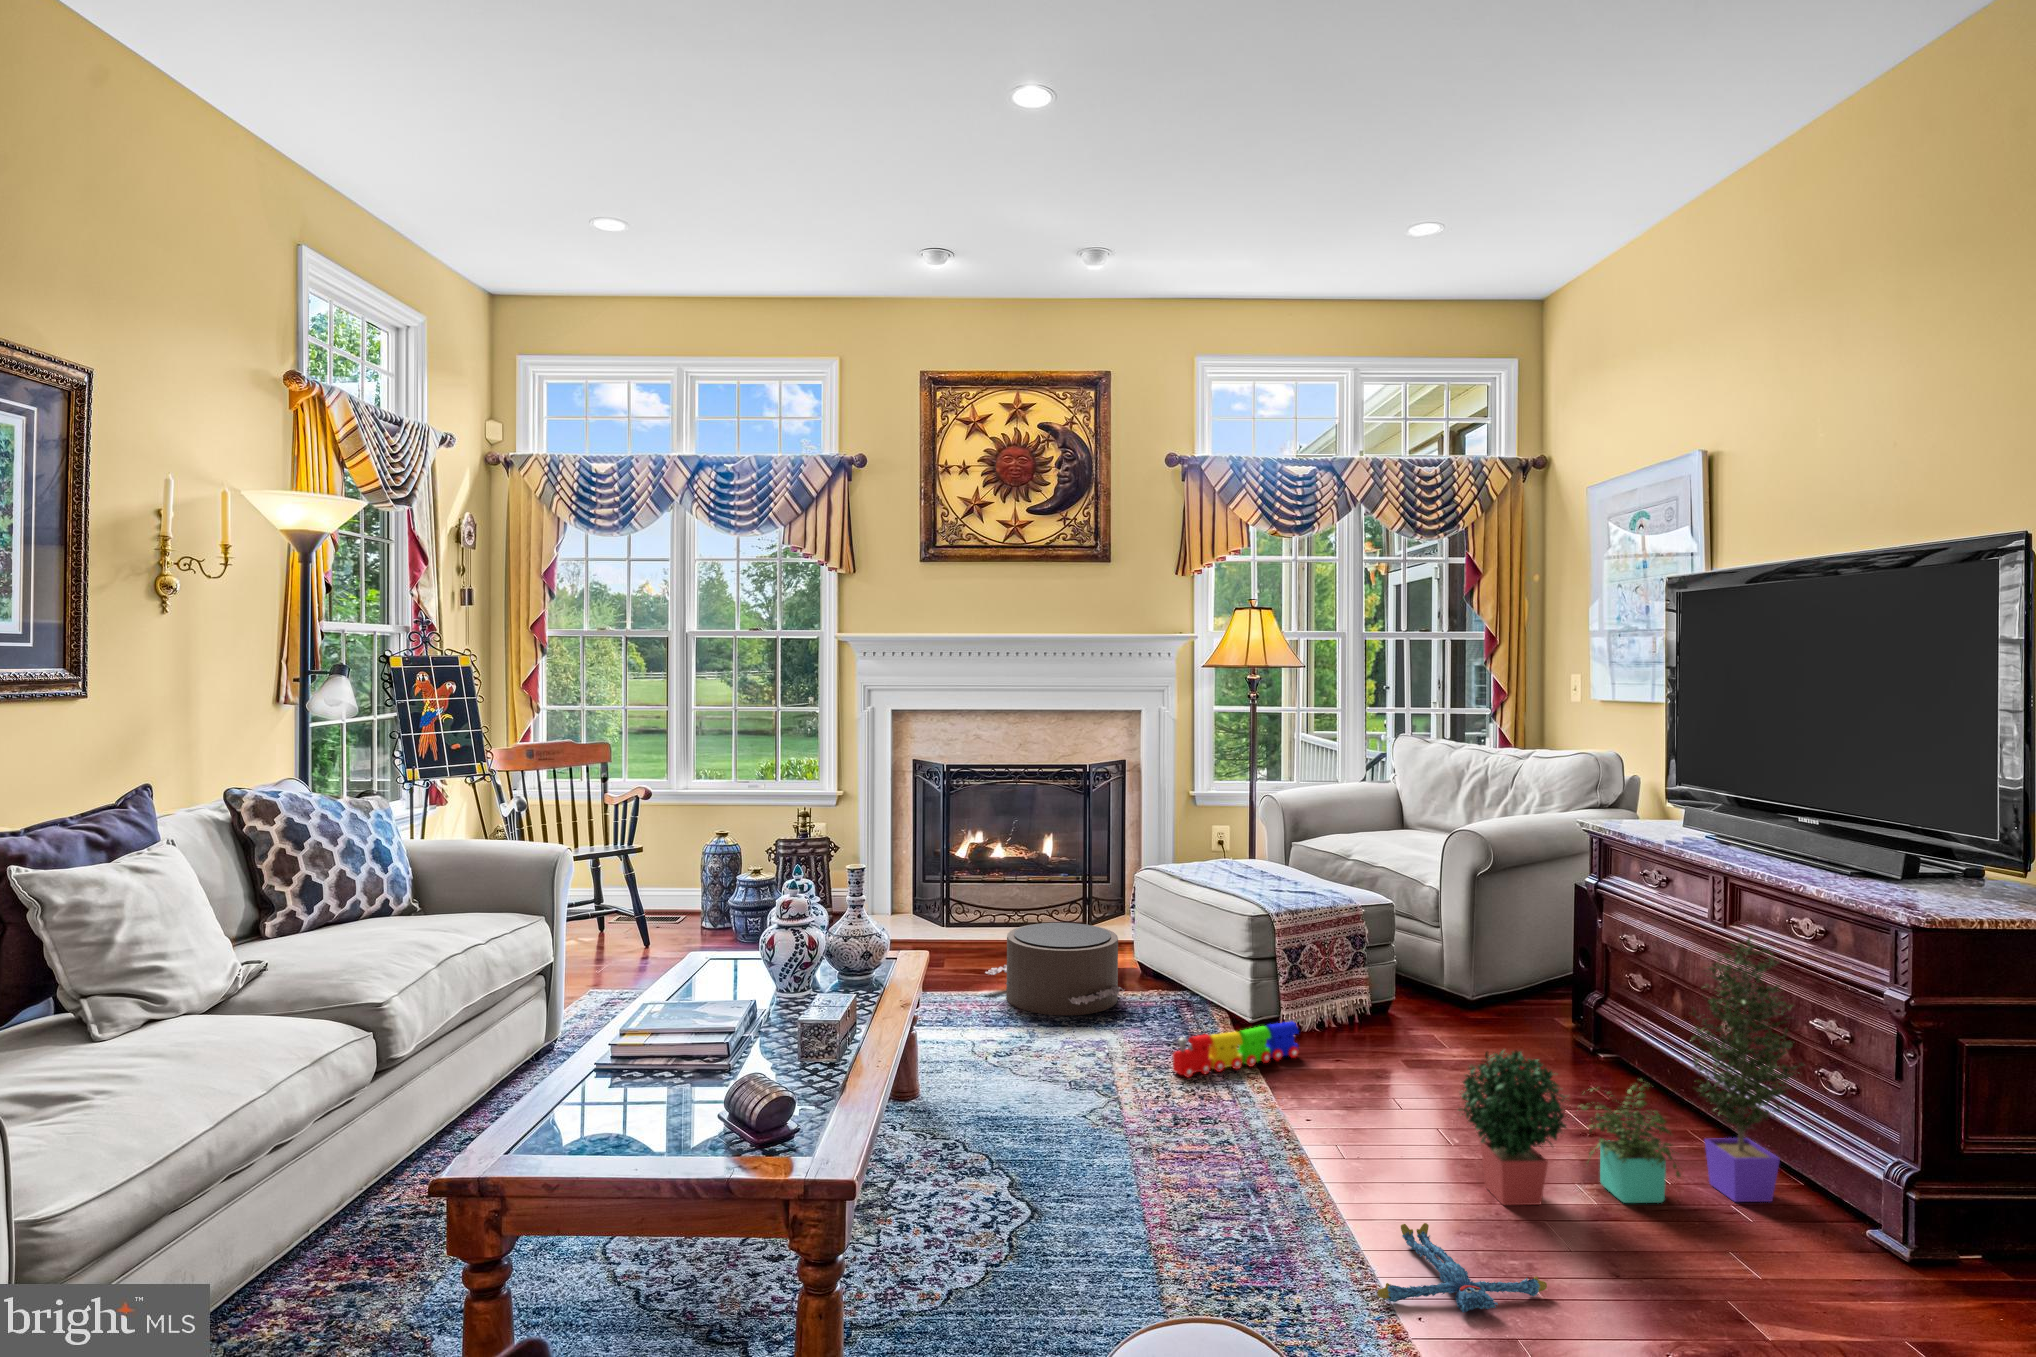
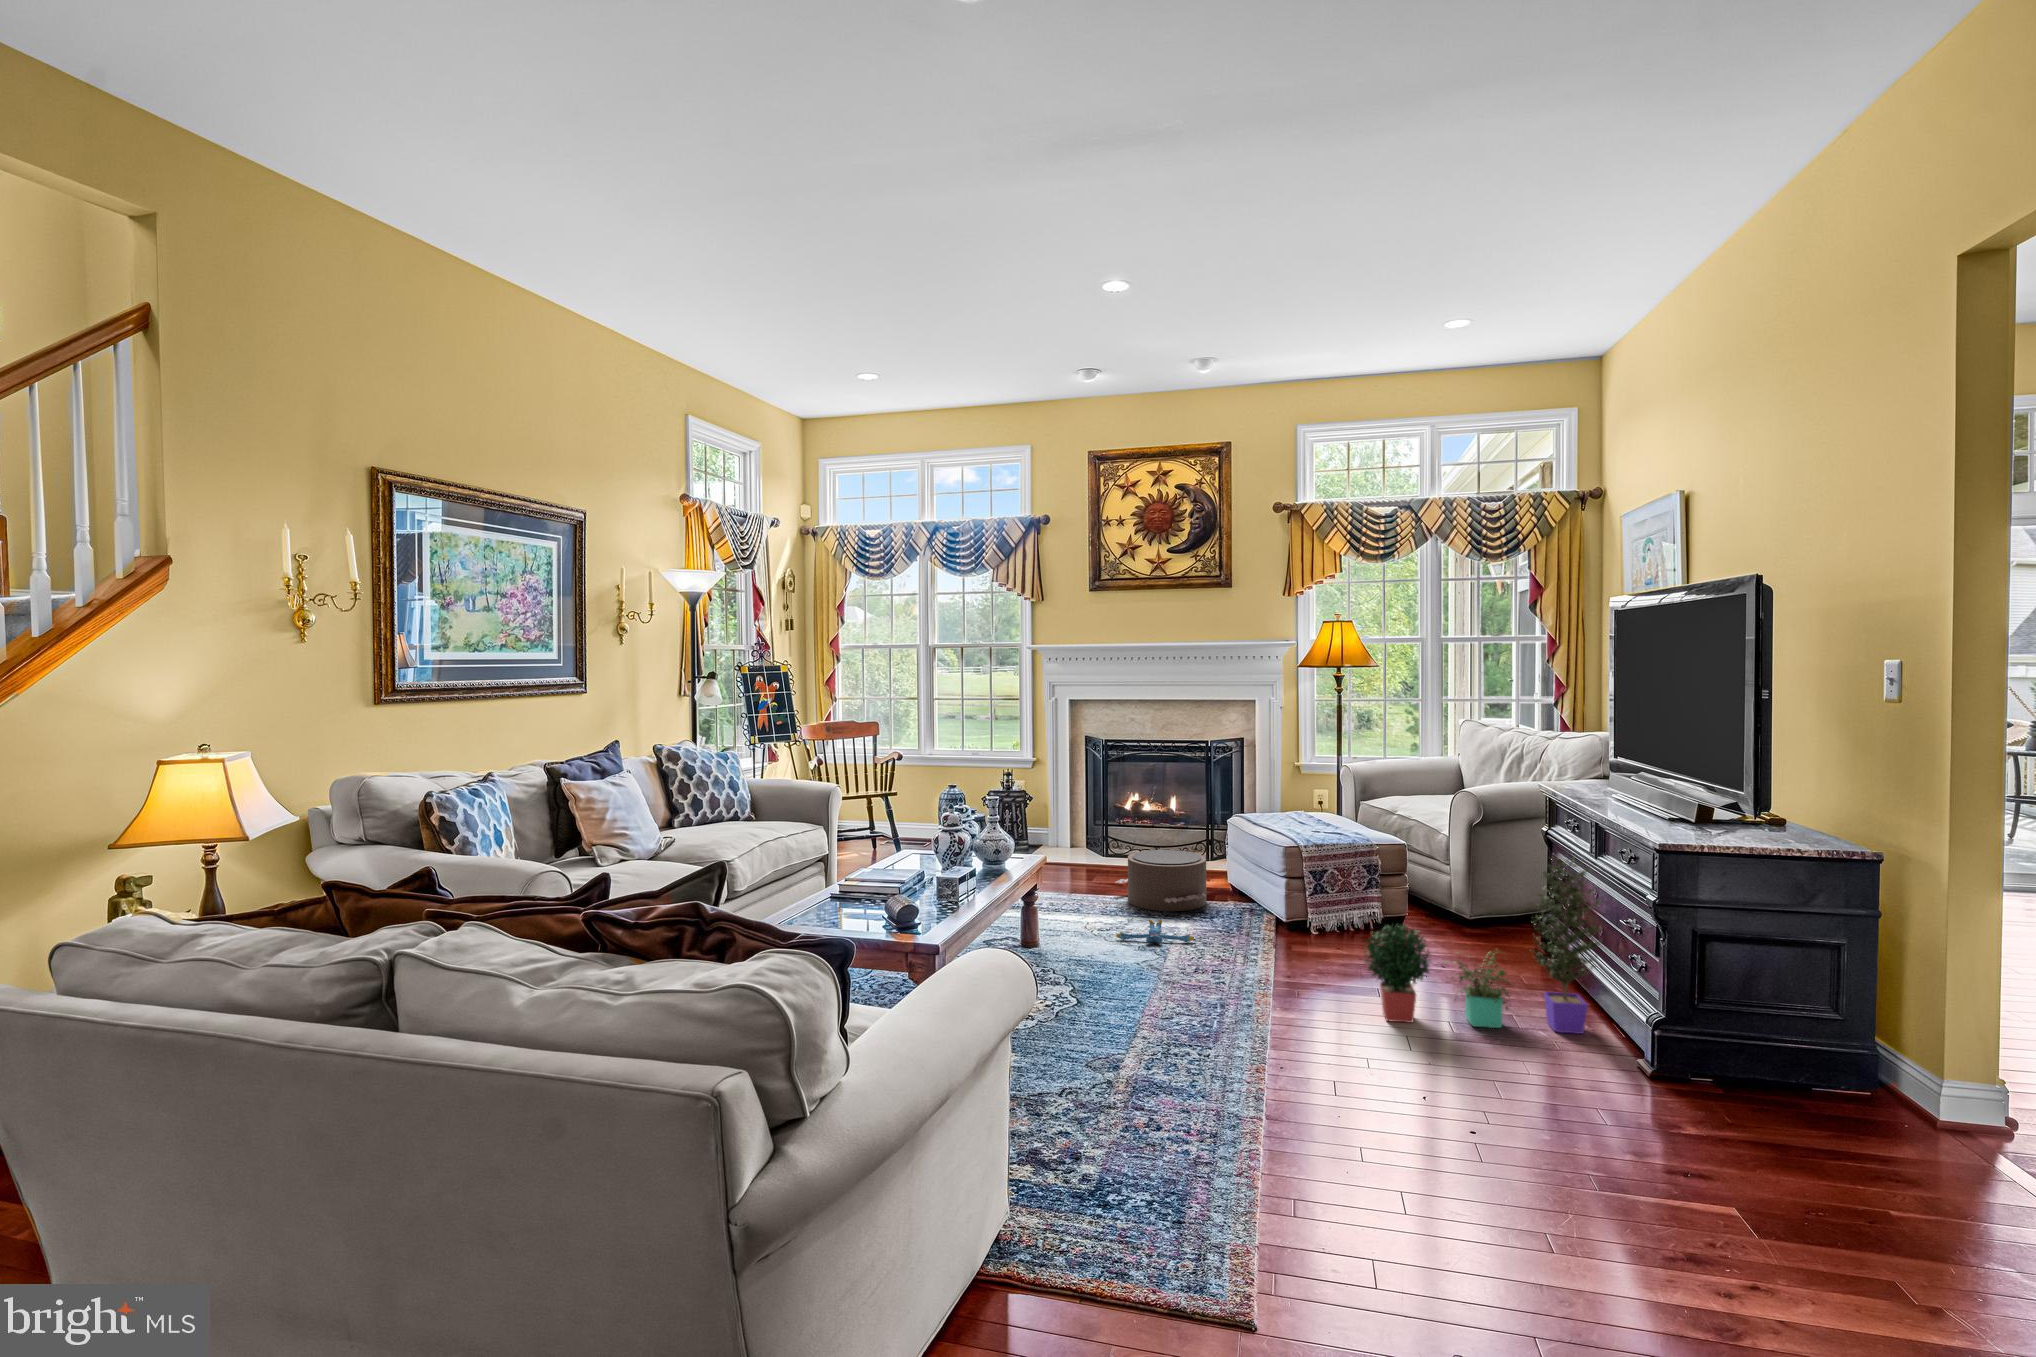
toy train: present [1173,1021,1299,1077] -> none [1216,917,1312,948]
plush toy: present [1377,1223,1547,1312] -> present [1116,920,1193,943]

